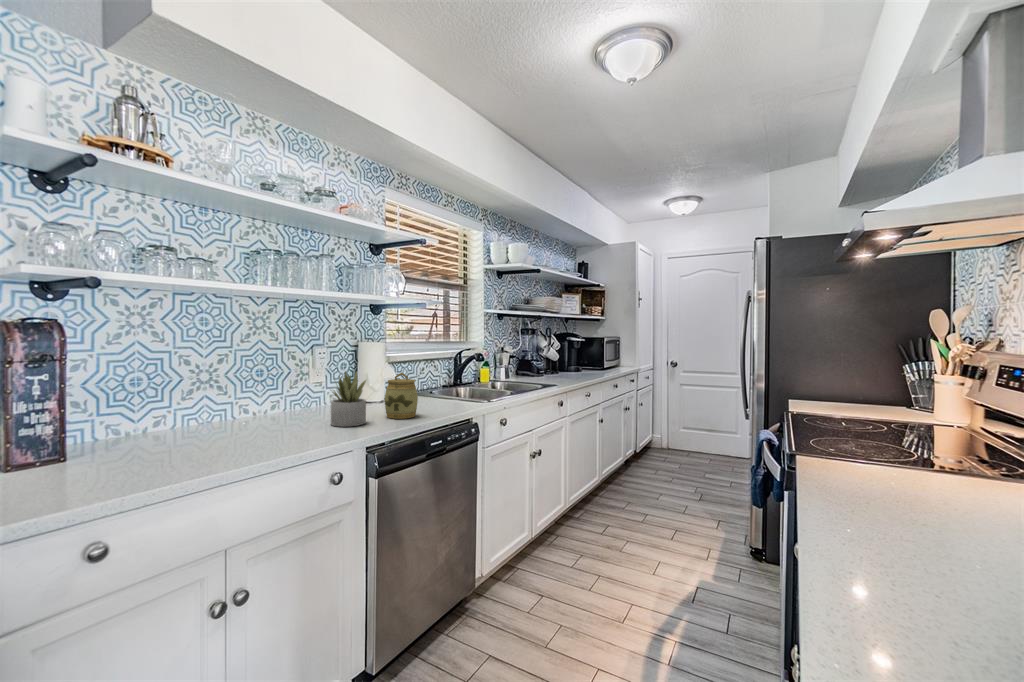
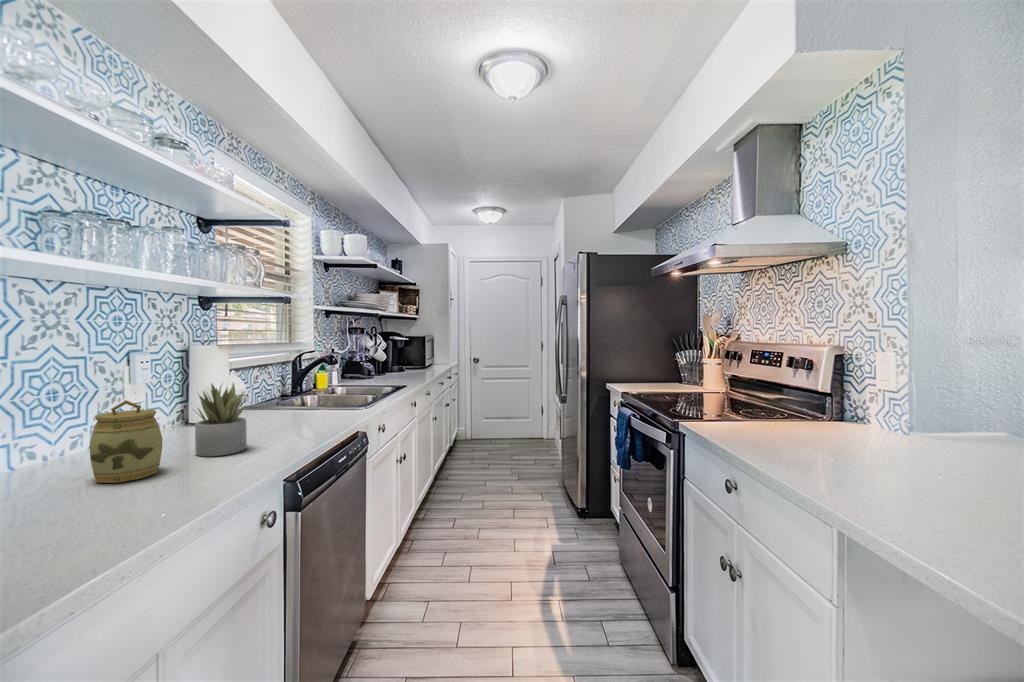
jar: present [385,373,418,419] -> present [90,400,163,483]

